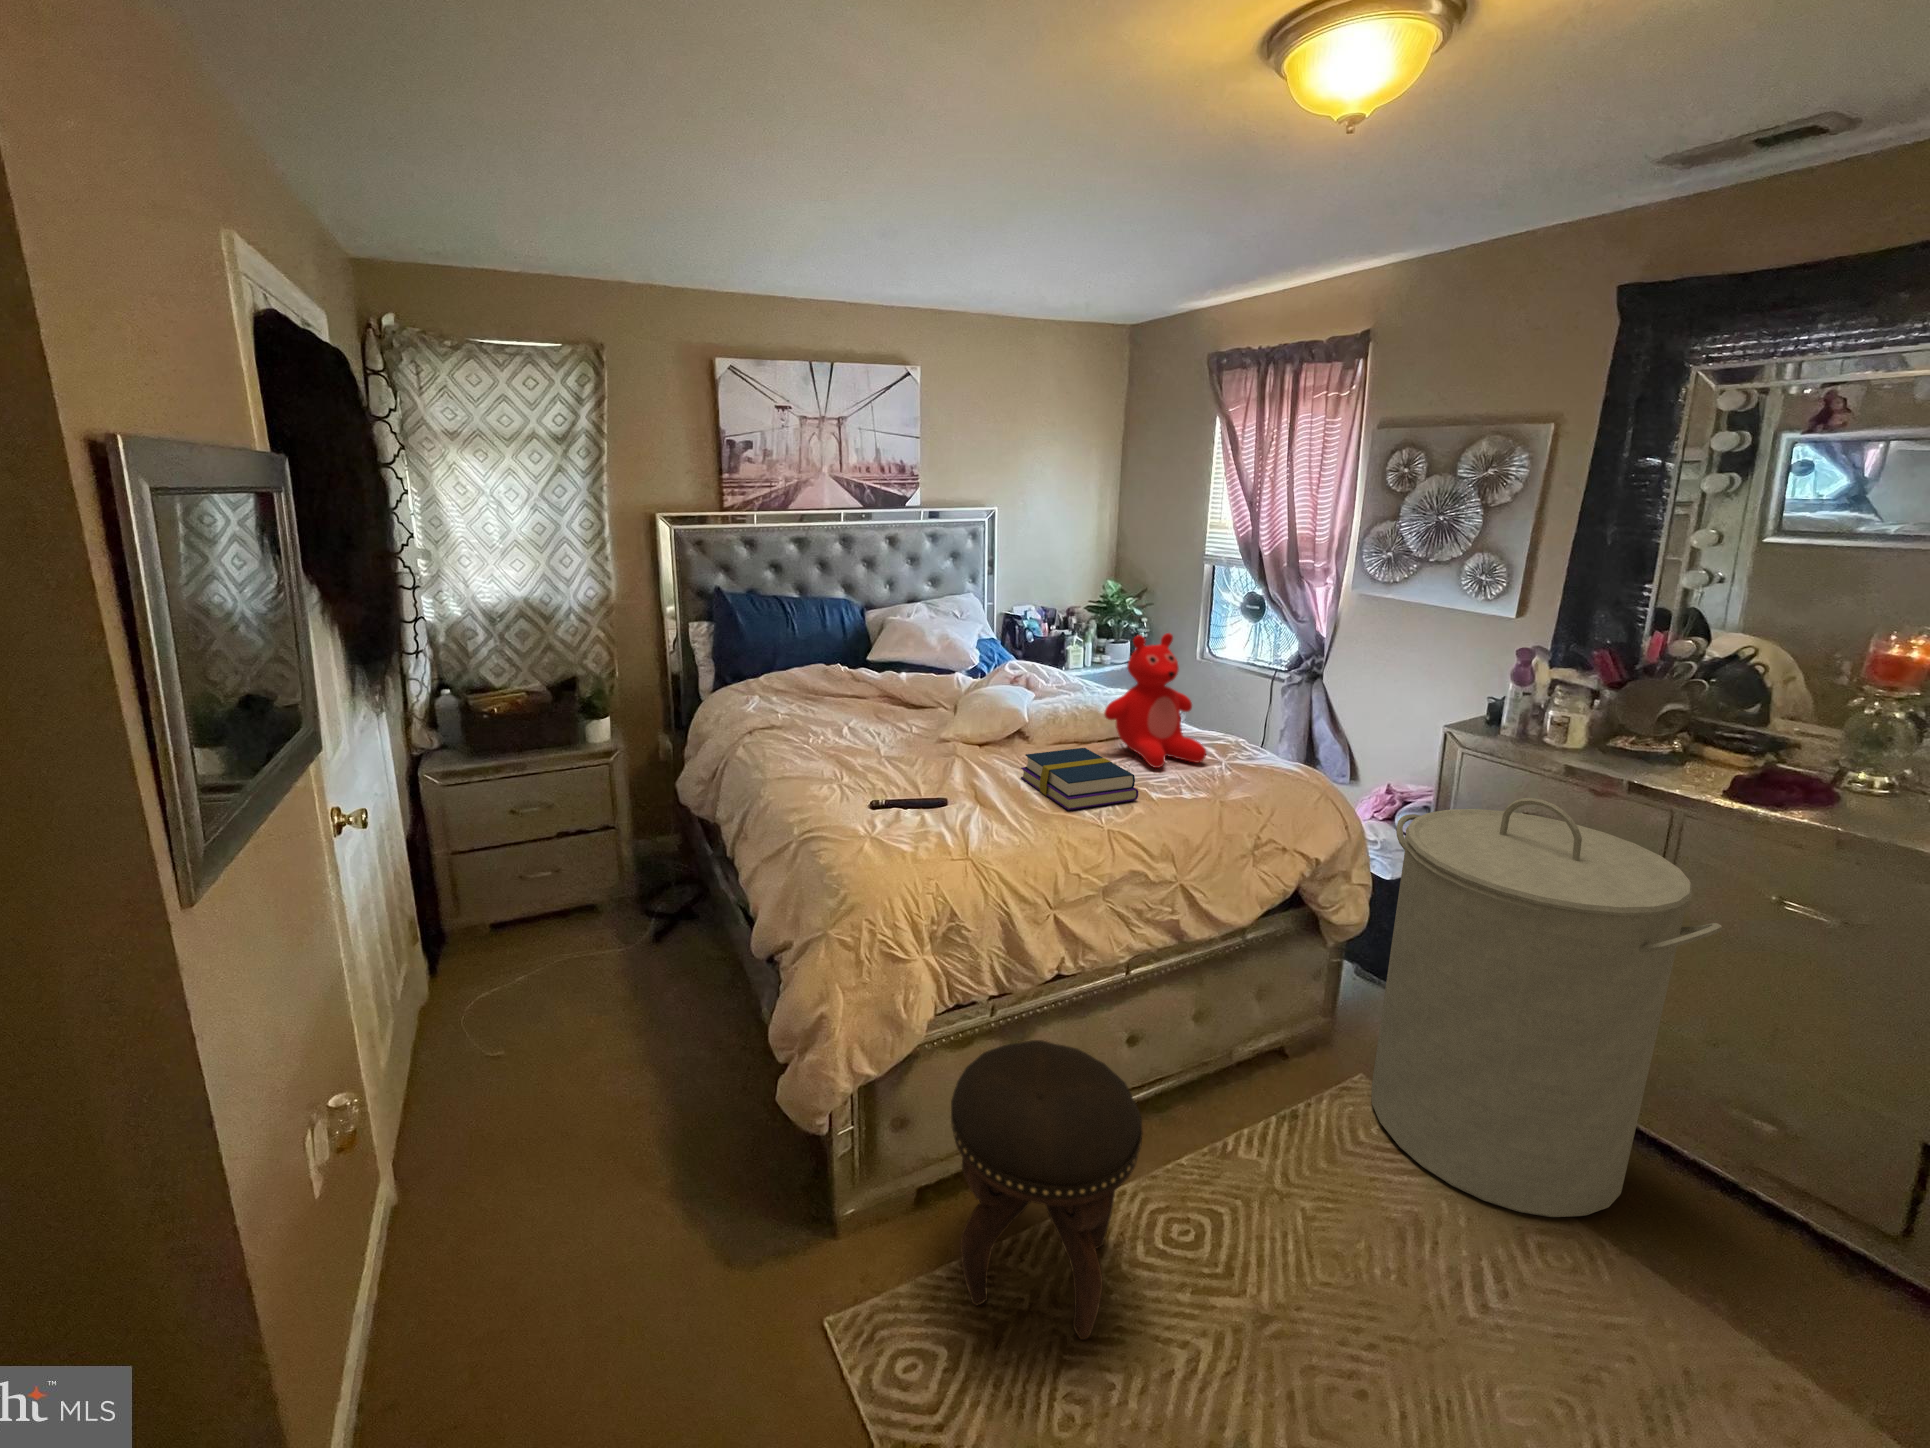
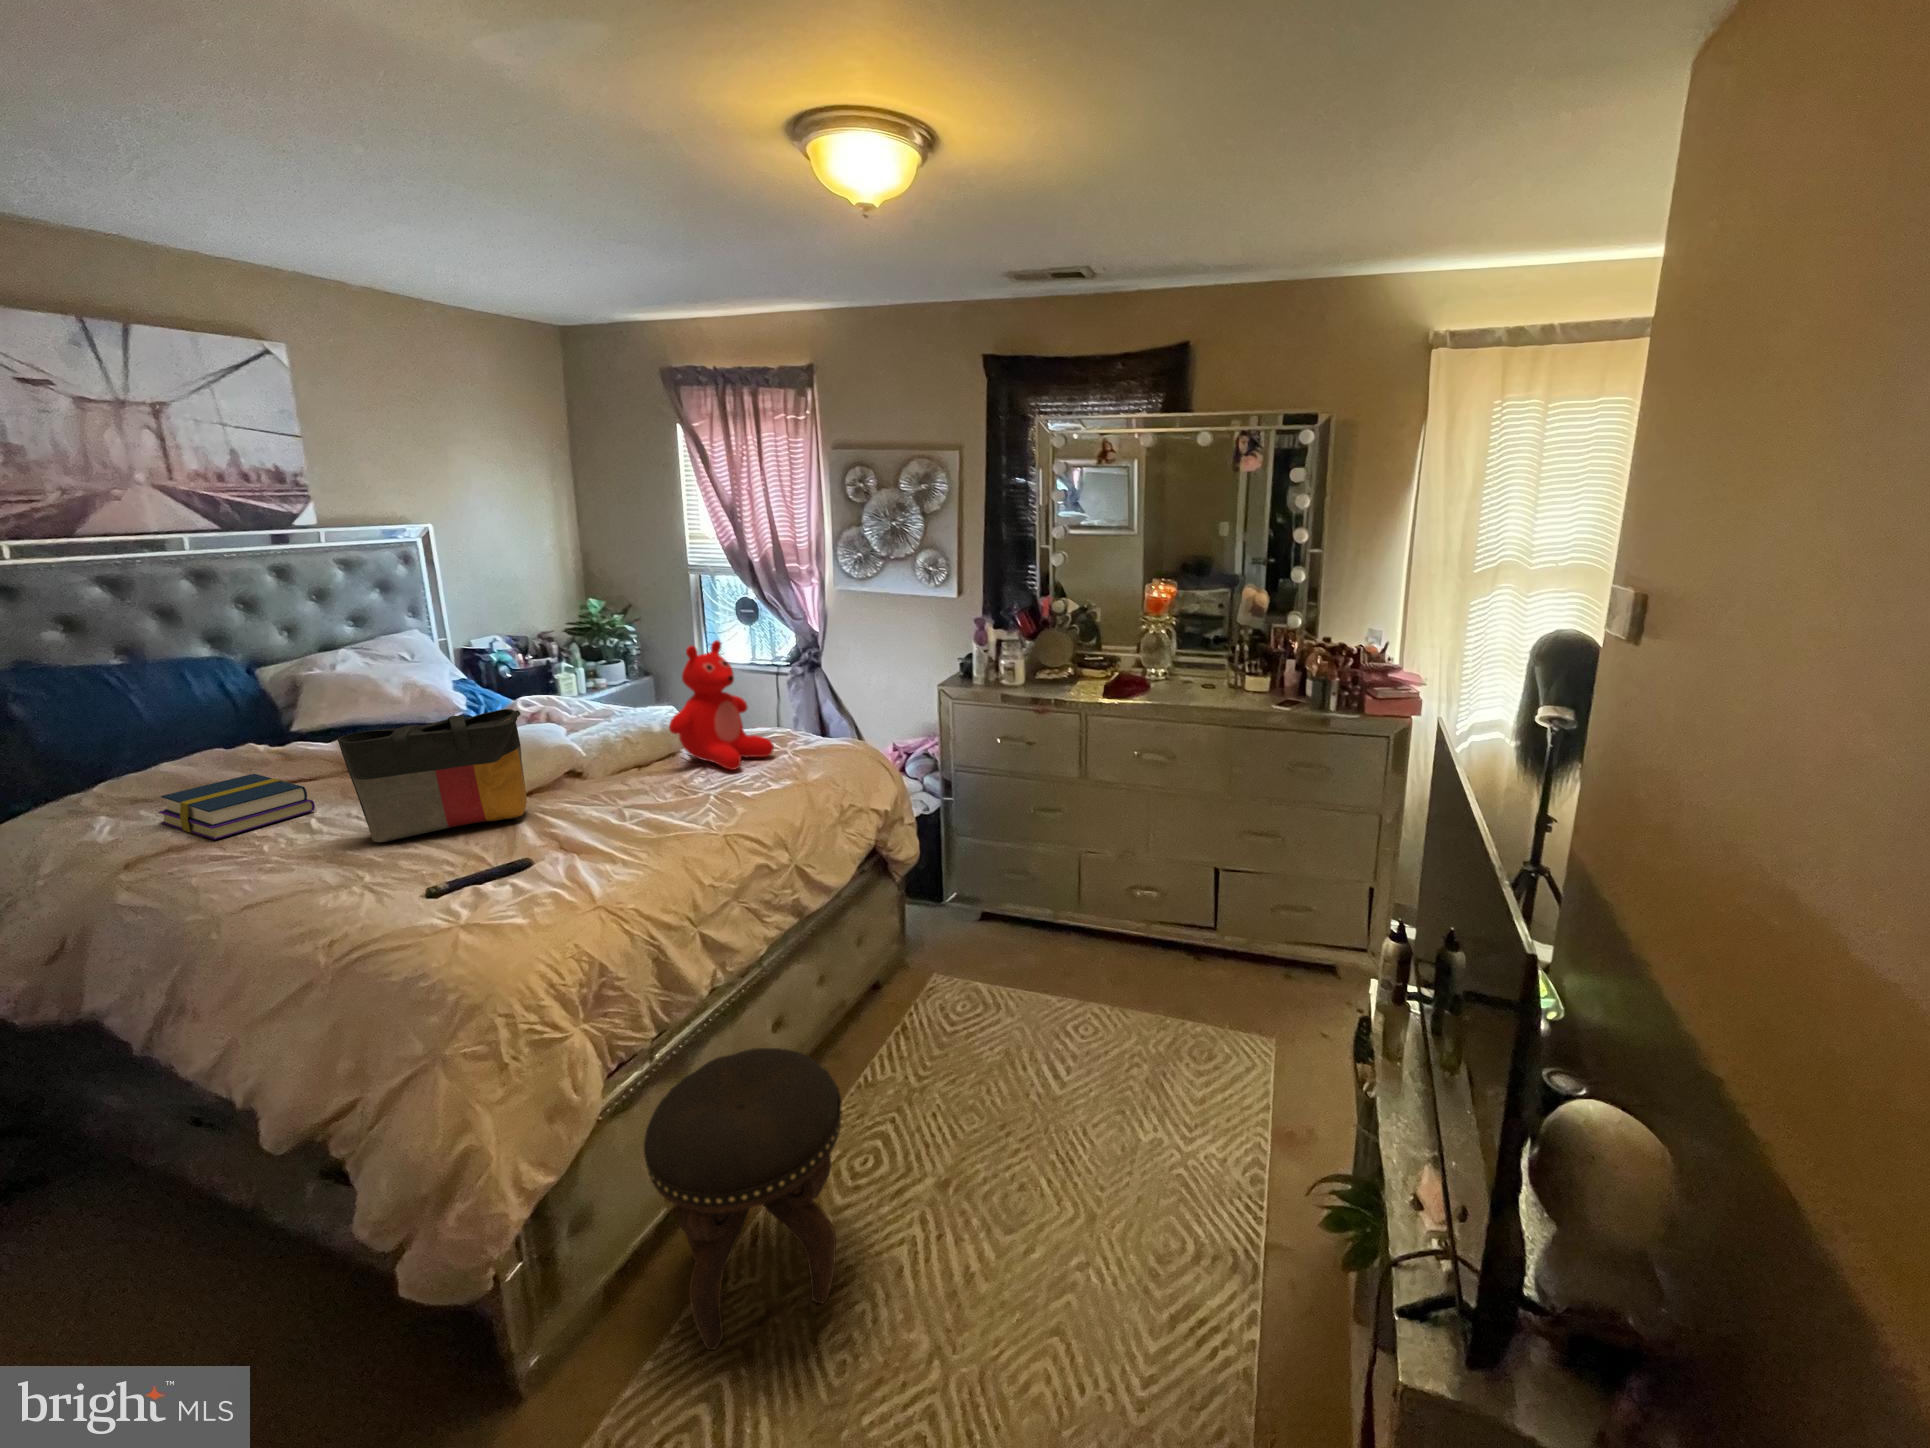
tote bag: none [854,669,974,763] -> present [337,709,527,842]
book: present [1021,748,1138,810] -> present [159,774,315,840]
laundry hamper: present [1372,798,1722,1217] -> none [930,723,1127,1021]

